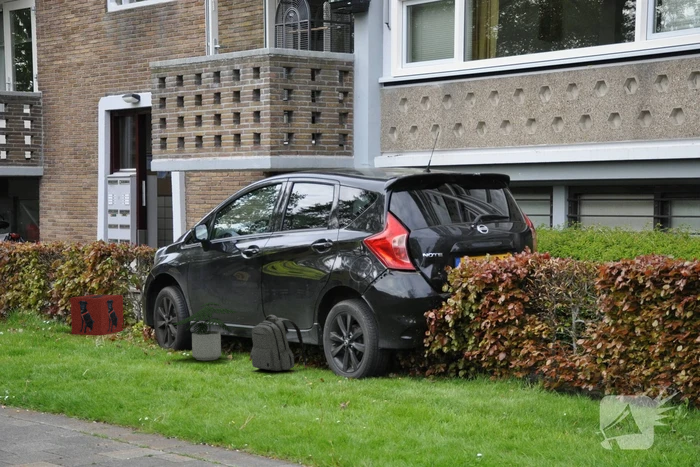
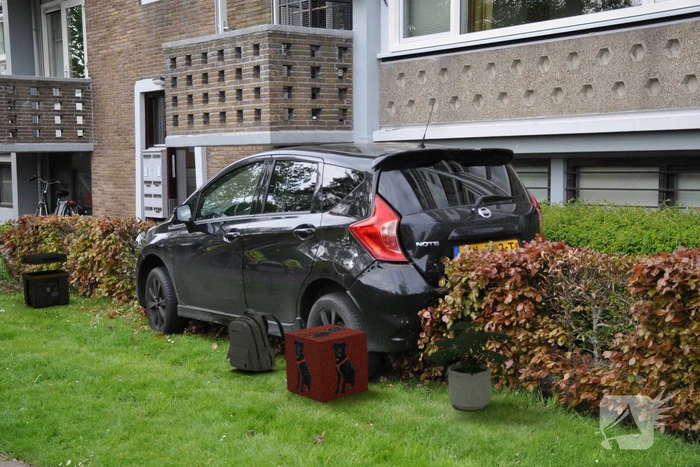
toolbox: none [17,275,65,331] -> present [21,252,70,308]
storage box: present [71,294,123,335] -> present [285,324,368,402]
potted plant: present [173,302,236,360] -> present [425,322,514,410]

